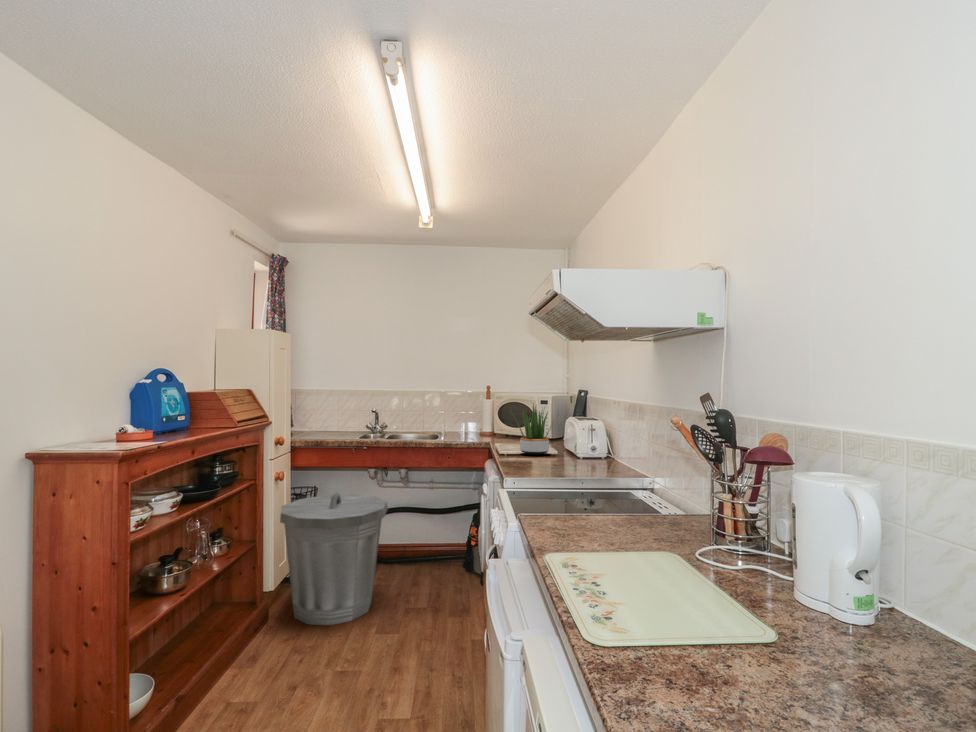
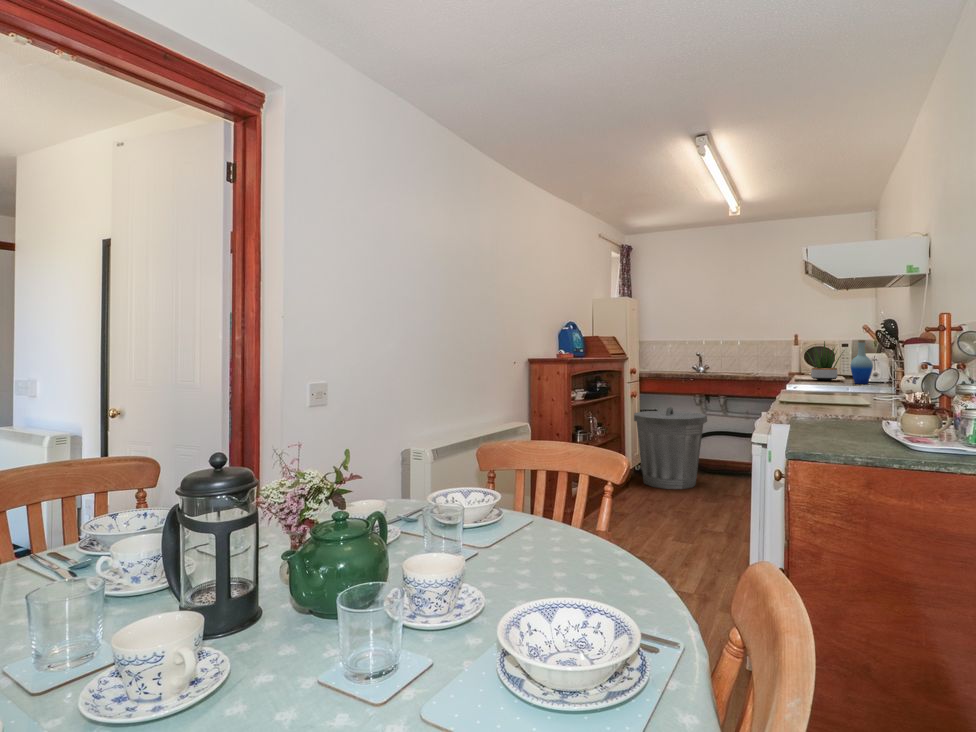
bottle: none [572,406,597,464] -> present [851,340,873,384]

